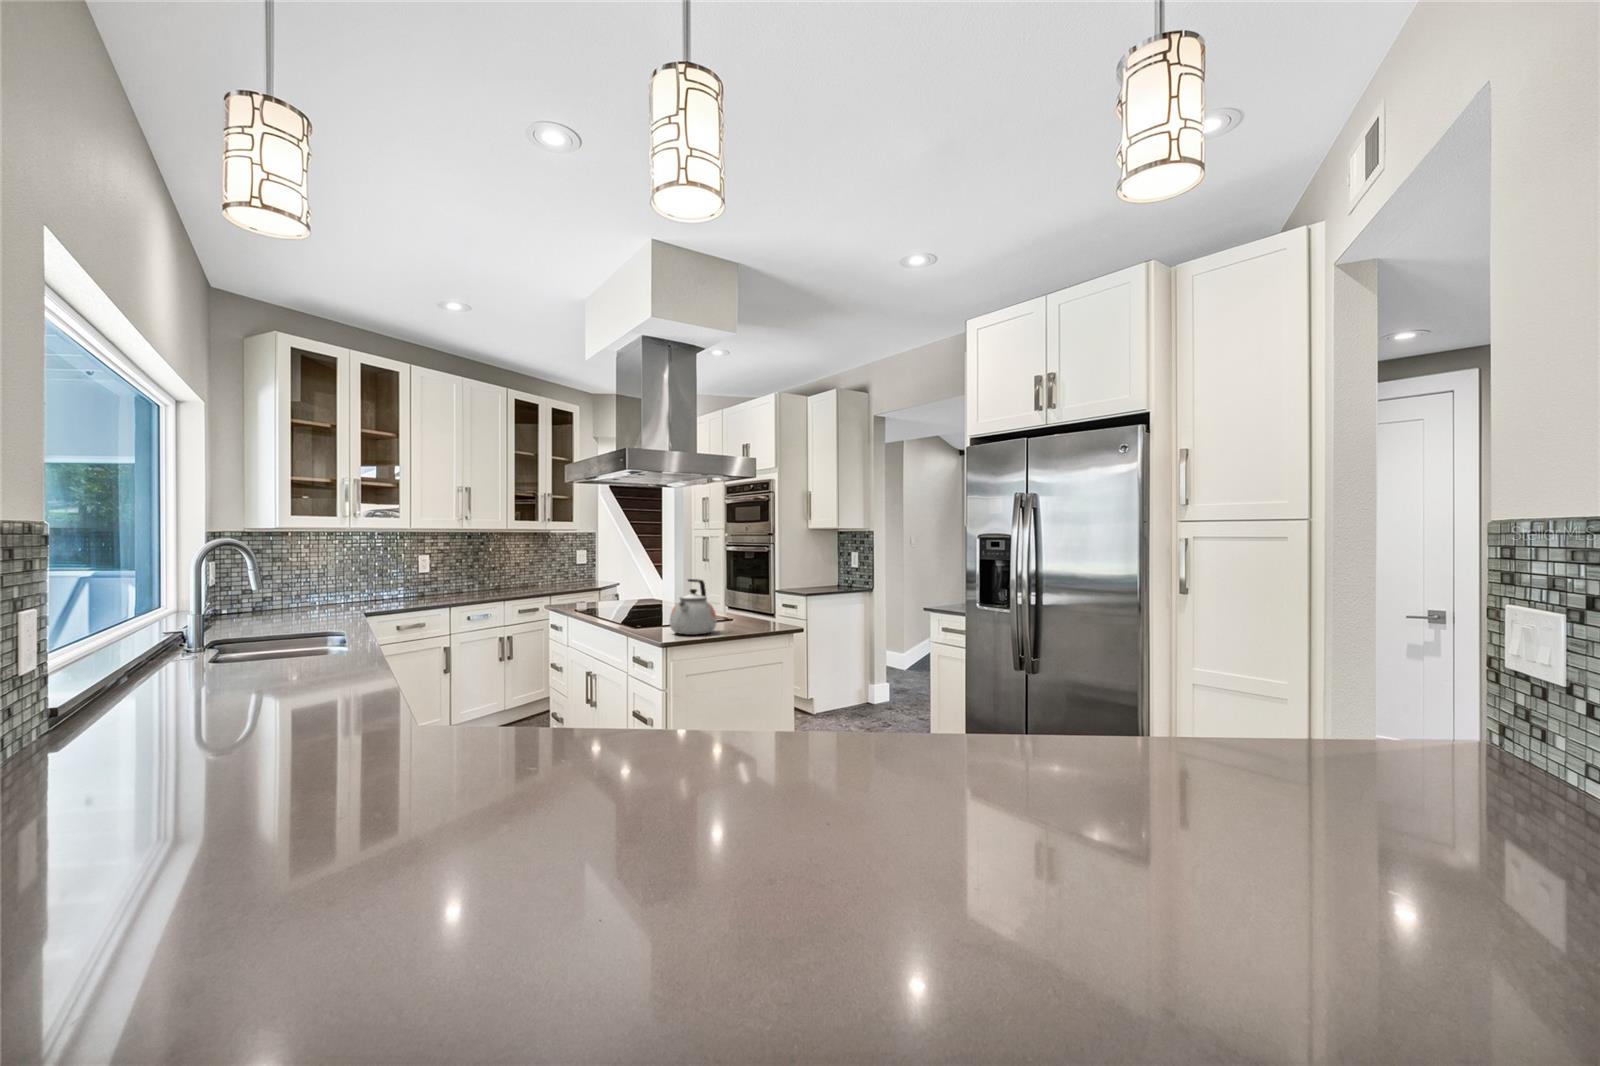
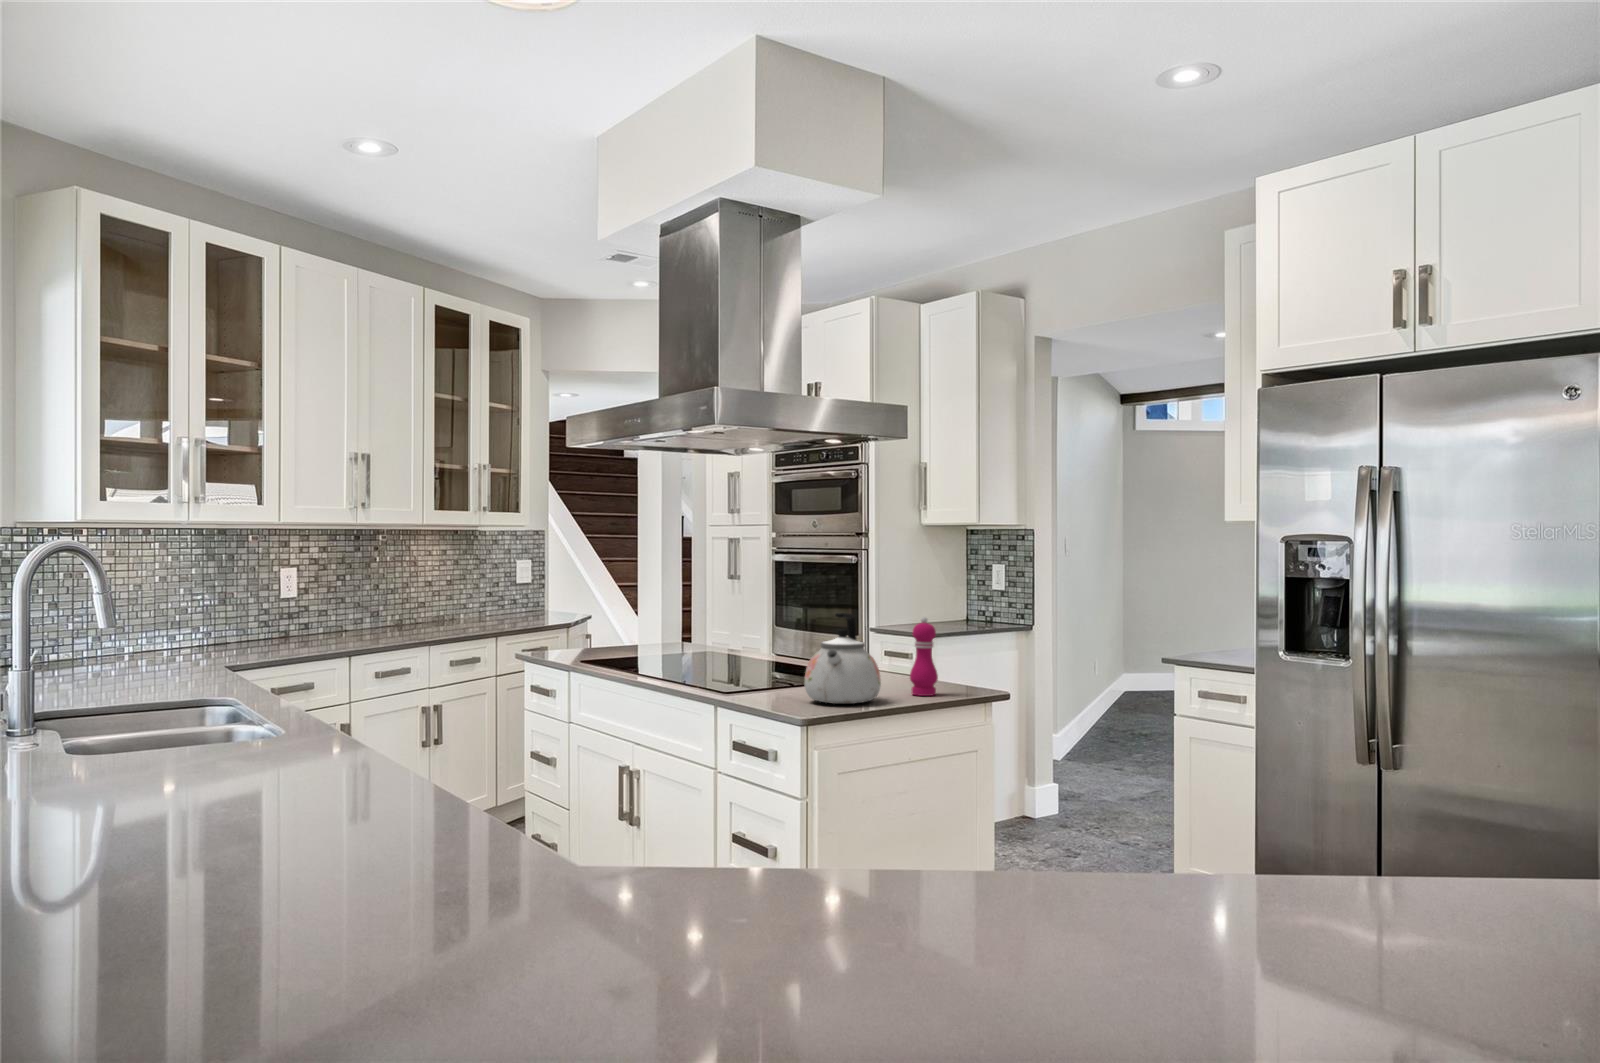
pepper mill: none [741,582,758,630] -> present [910,617,938,696]

